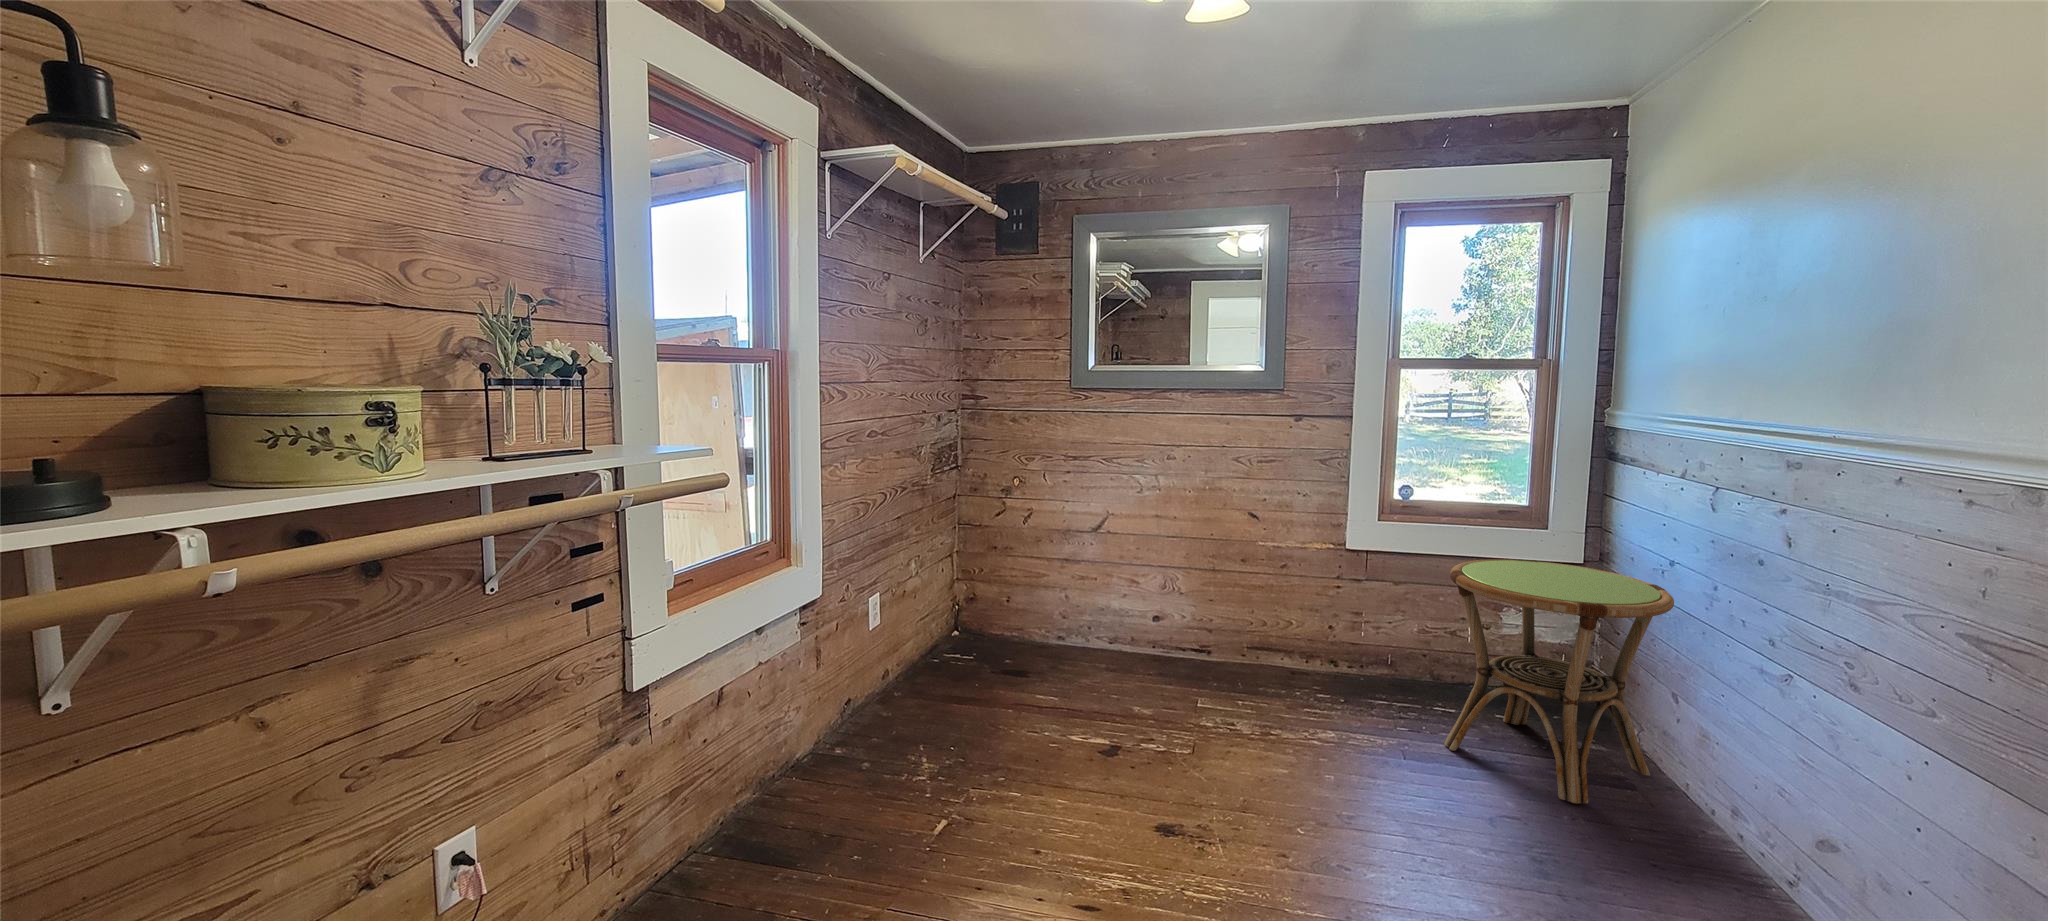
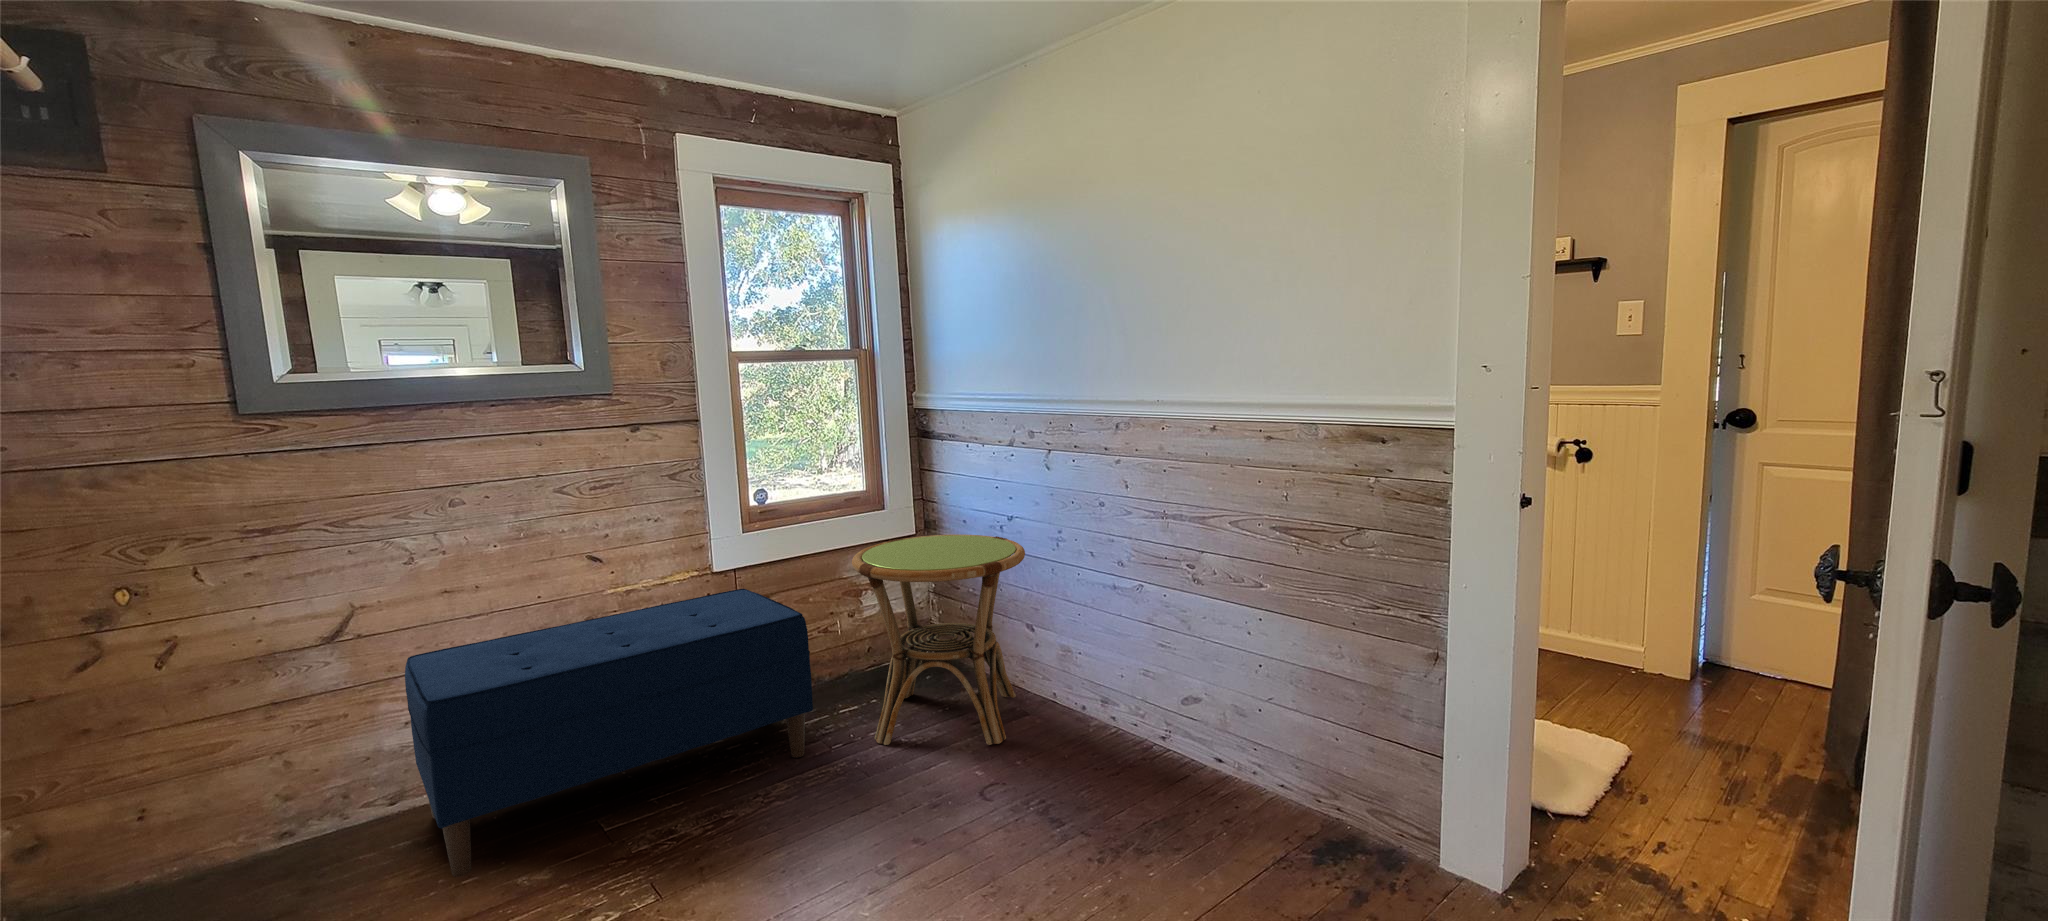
bench: none [1104,551,1388,724] -> present [405,589,813,877]

